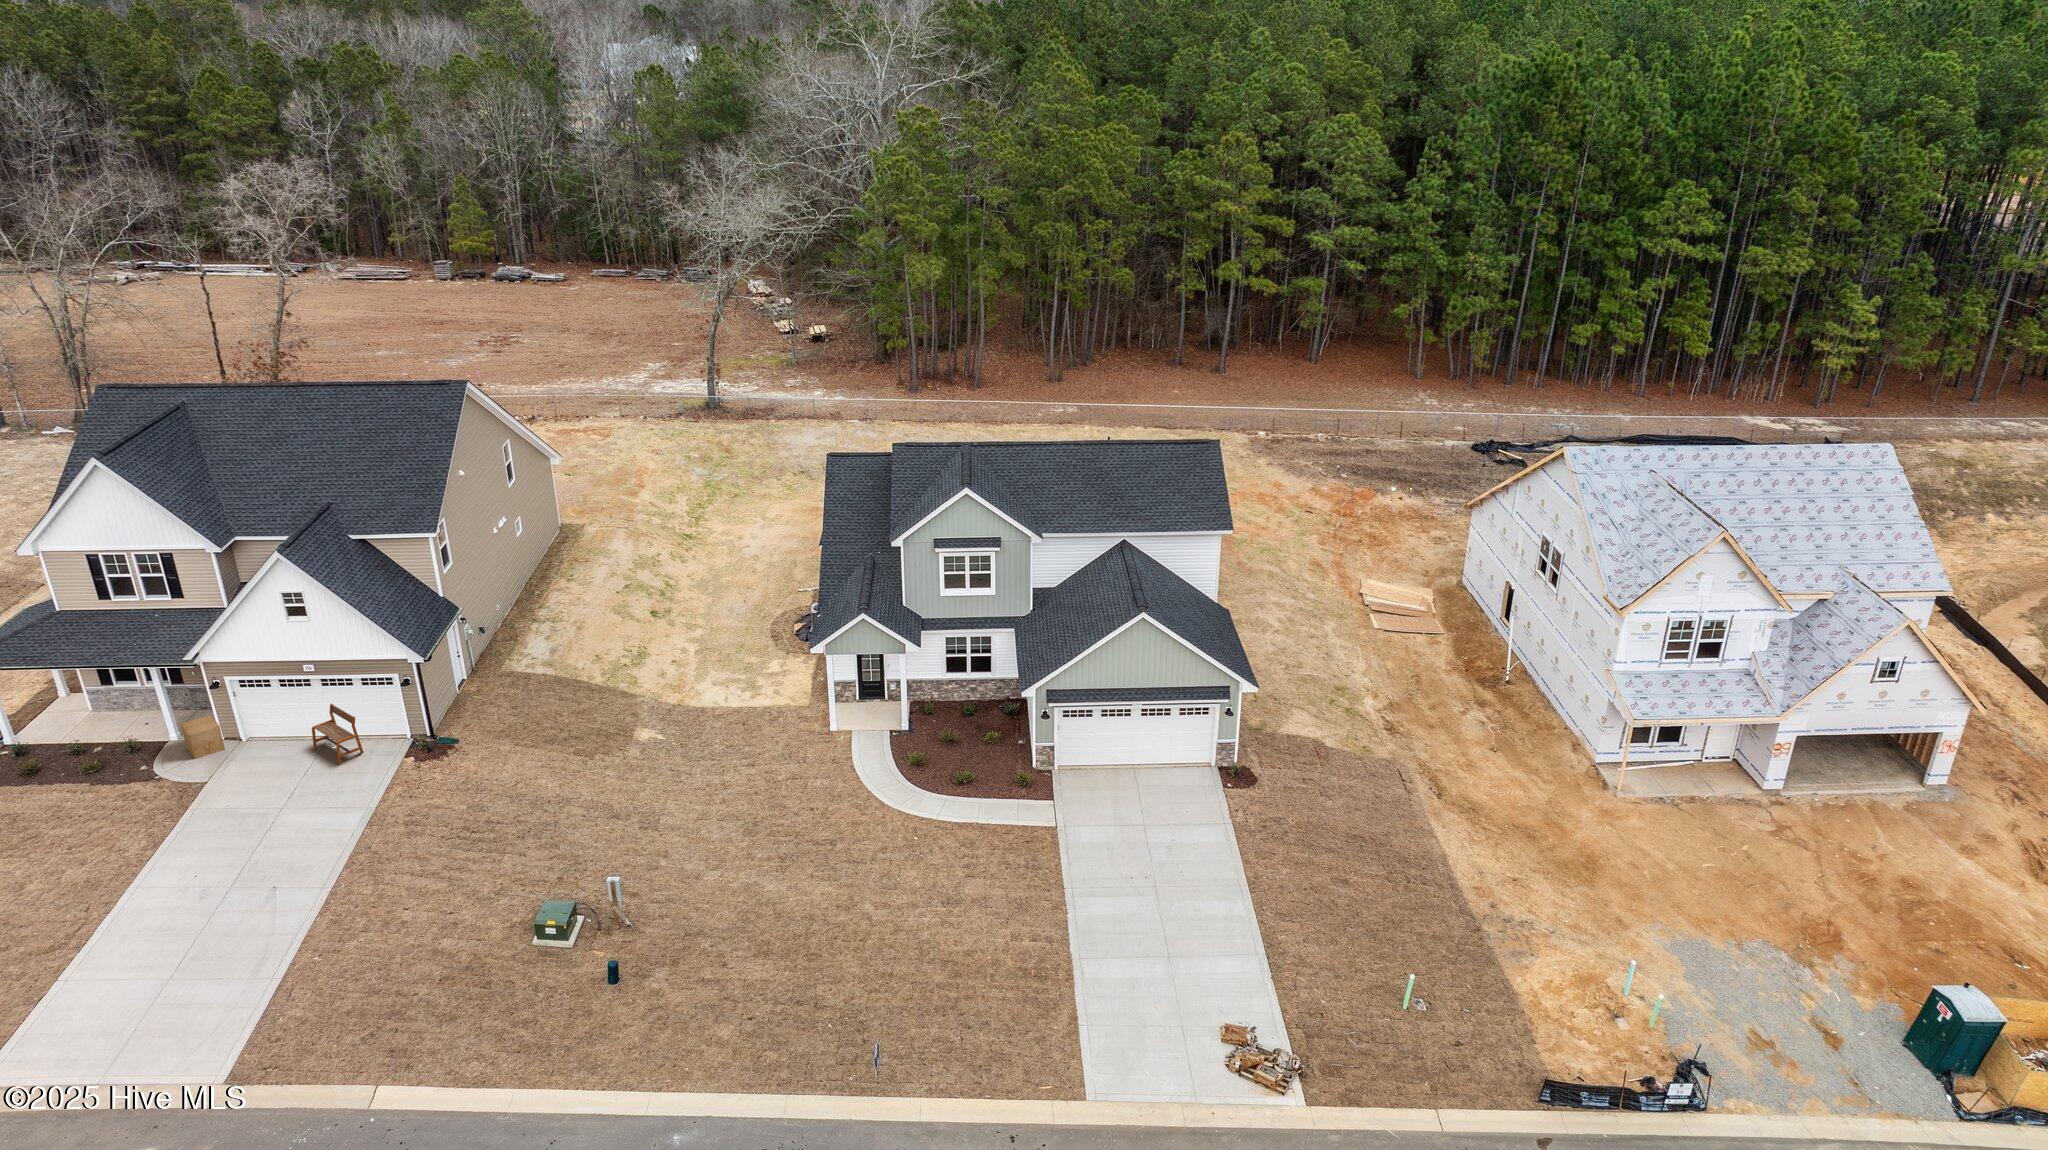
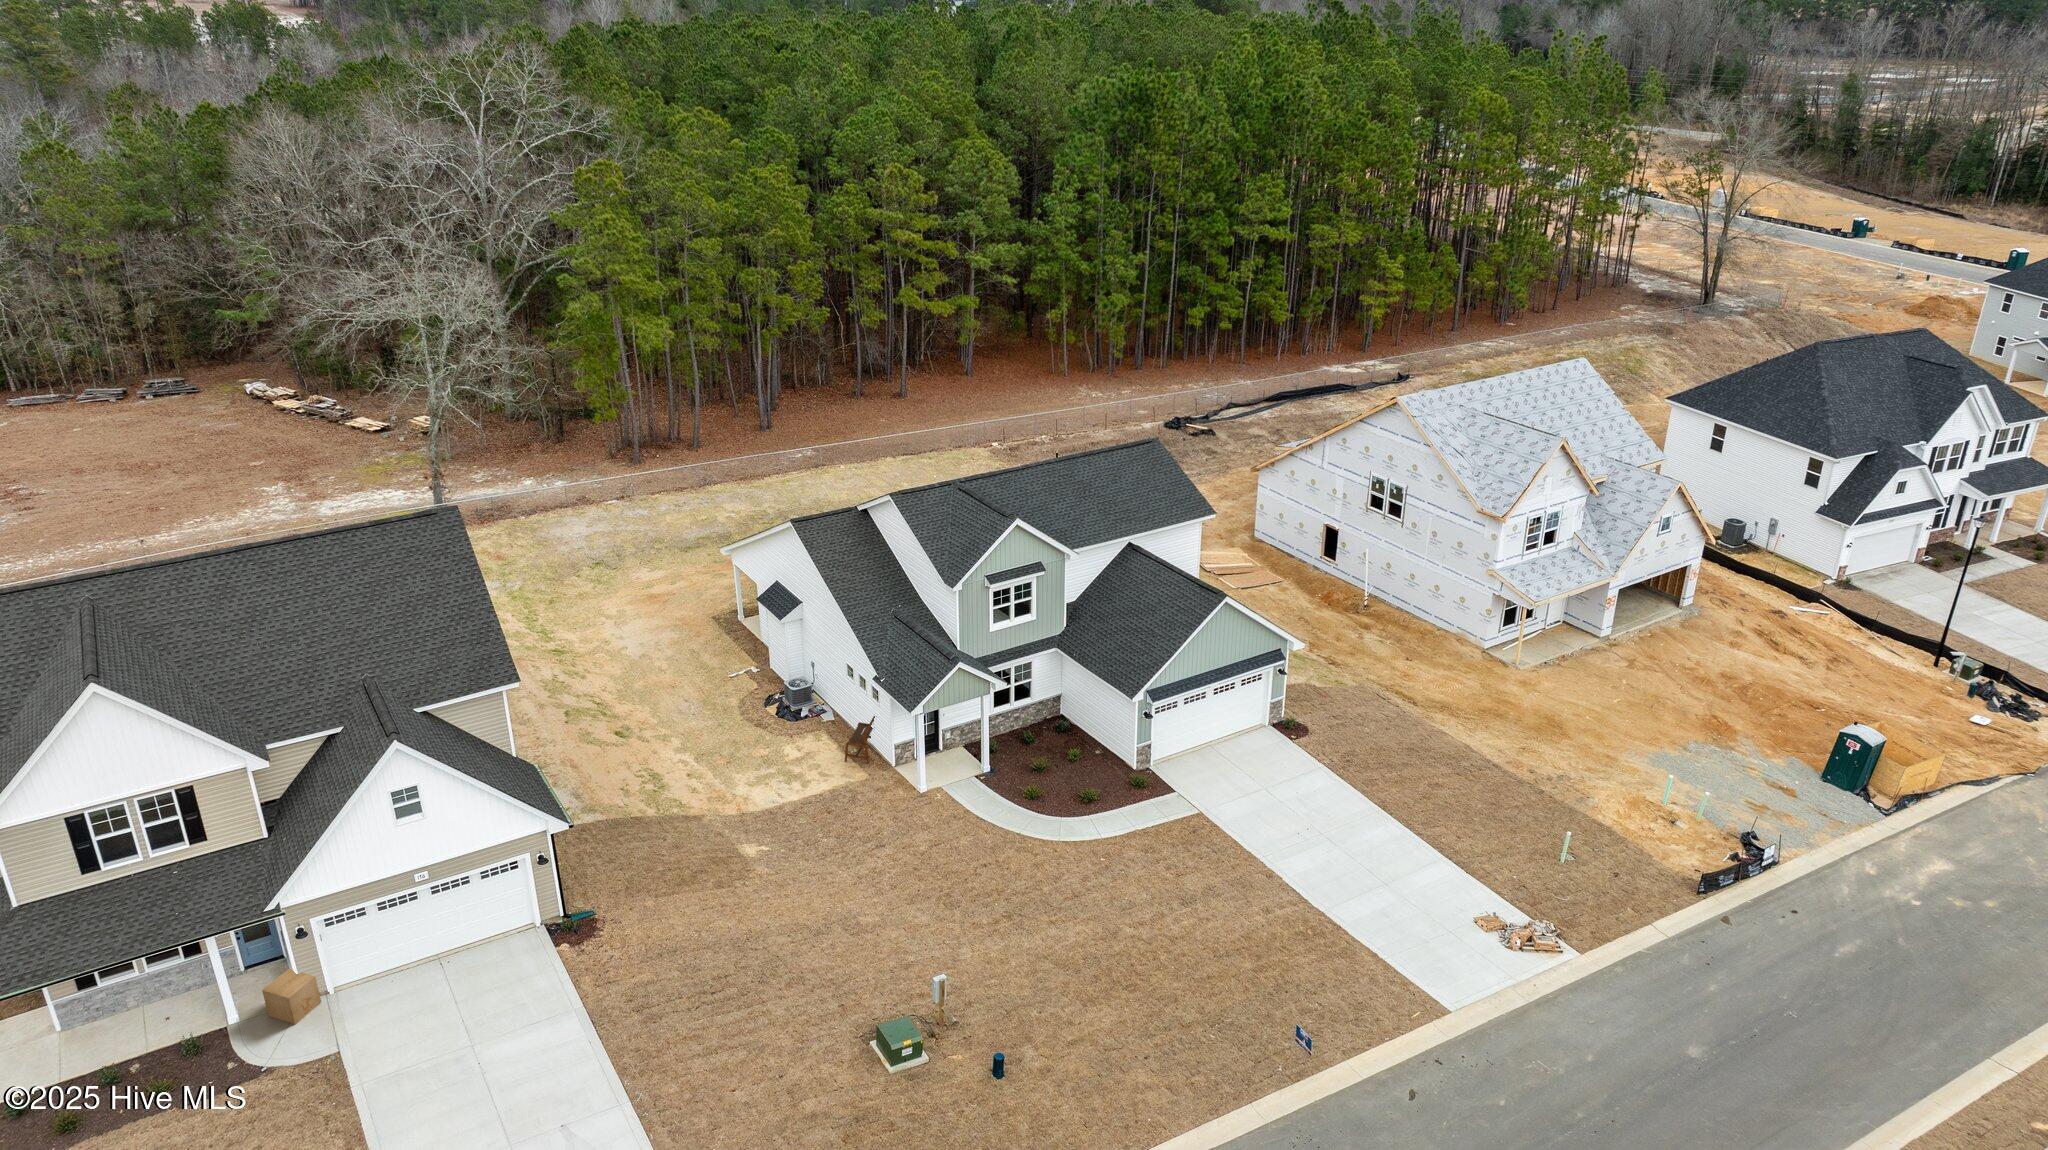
bench: present [312,703,363,764] -> present [845,716,875,764]

